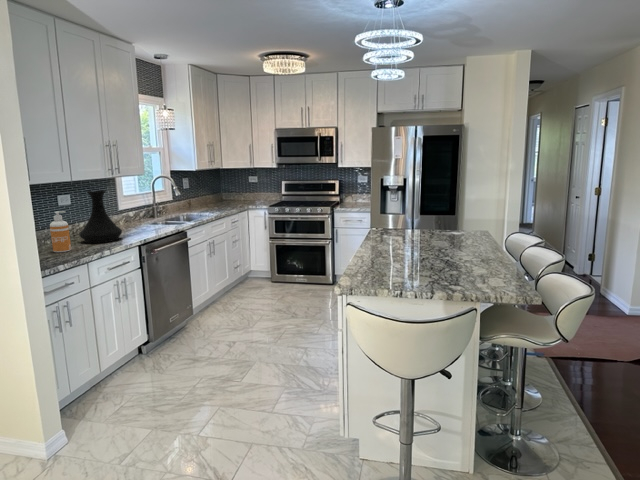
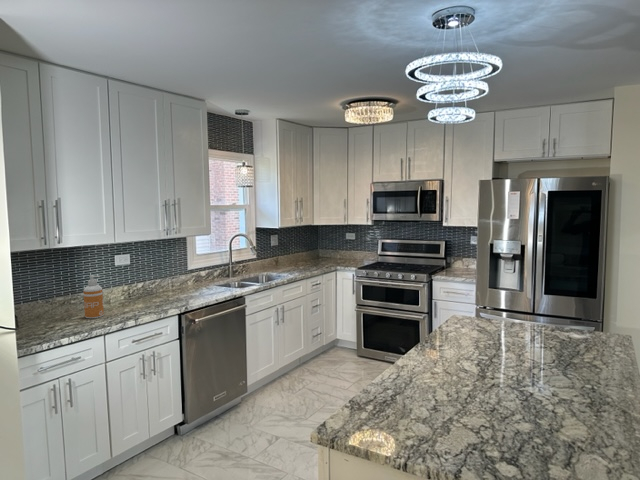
vase: present [79,190,122,243] -> none [123,253,167,309]

